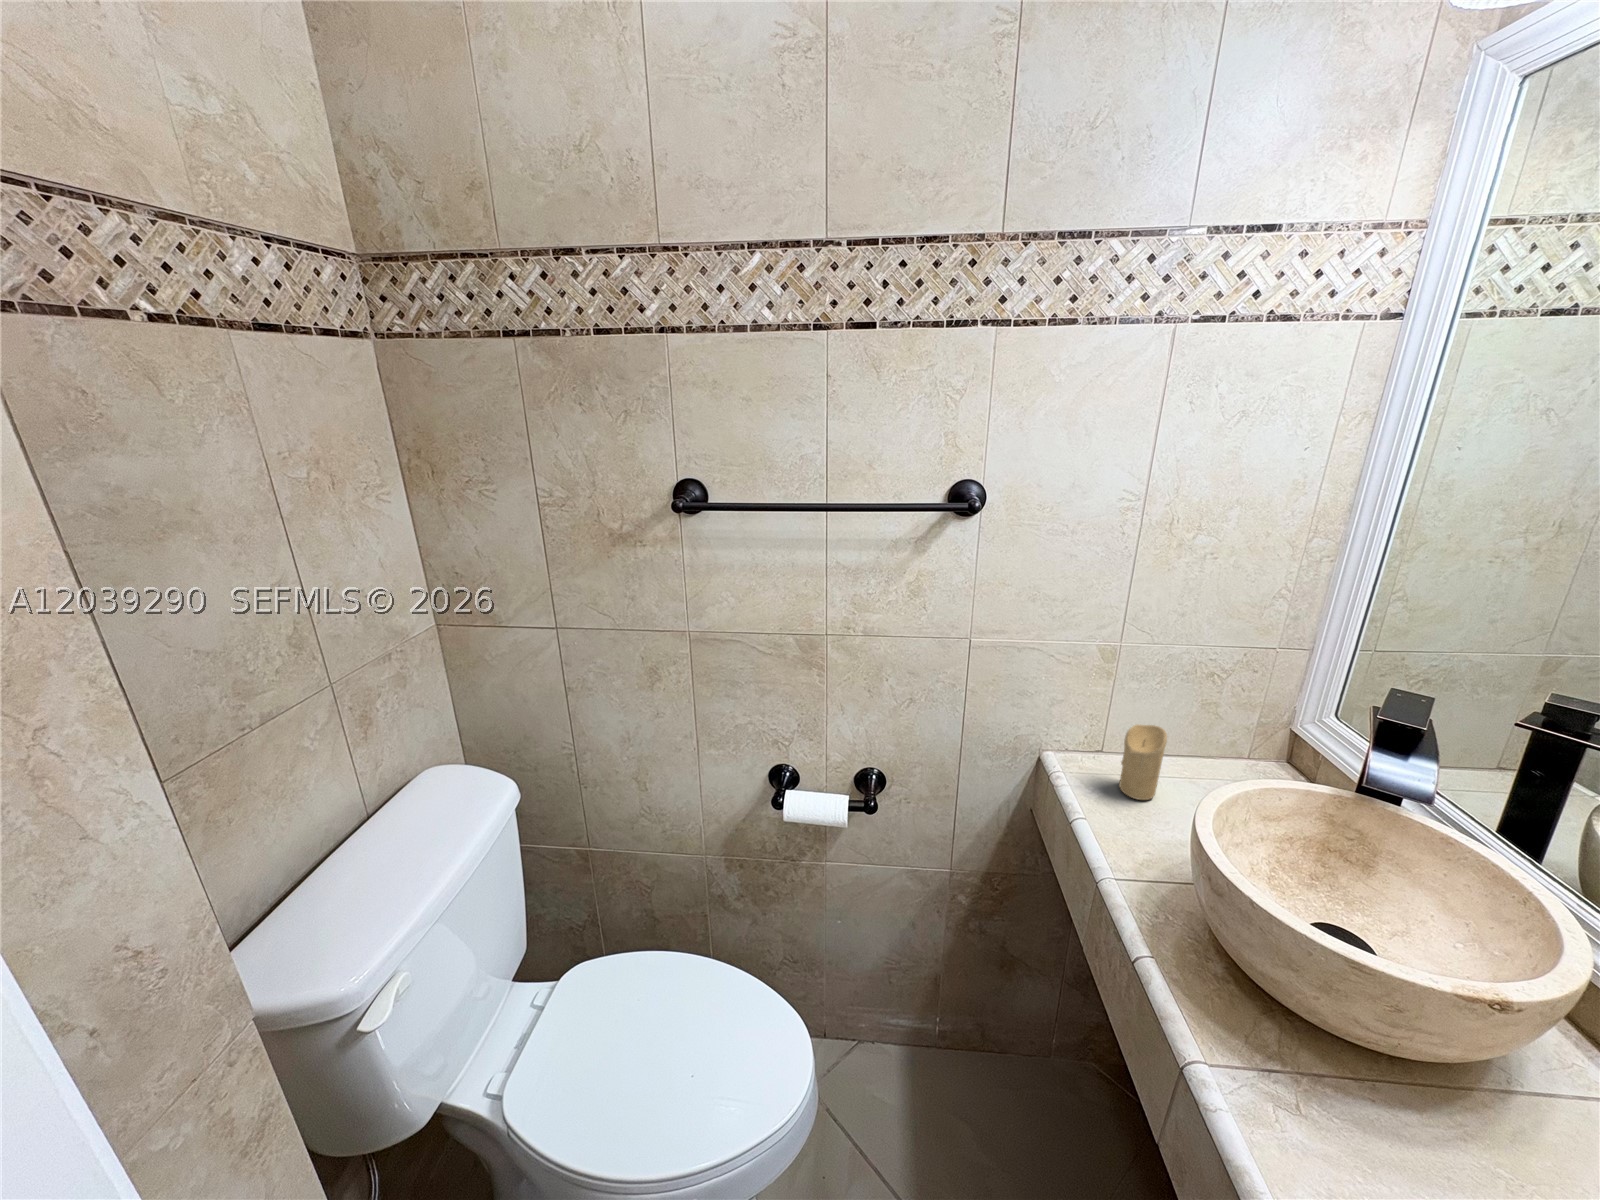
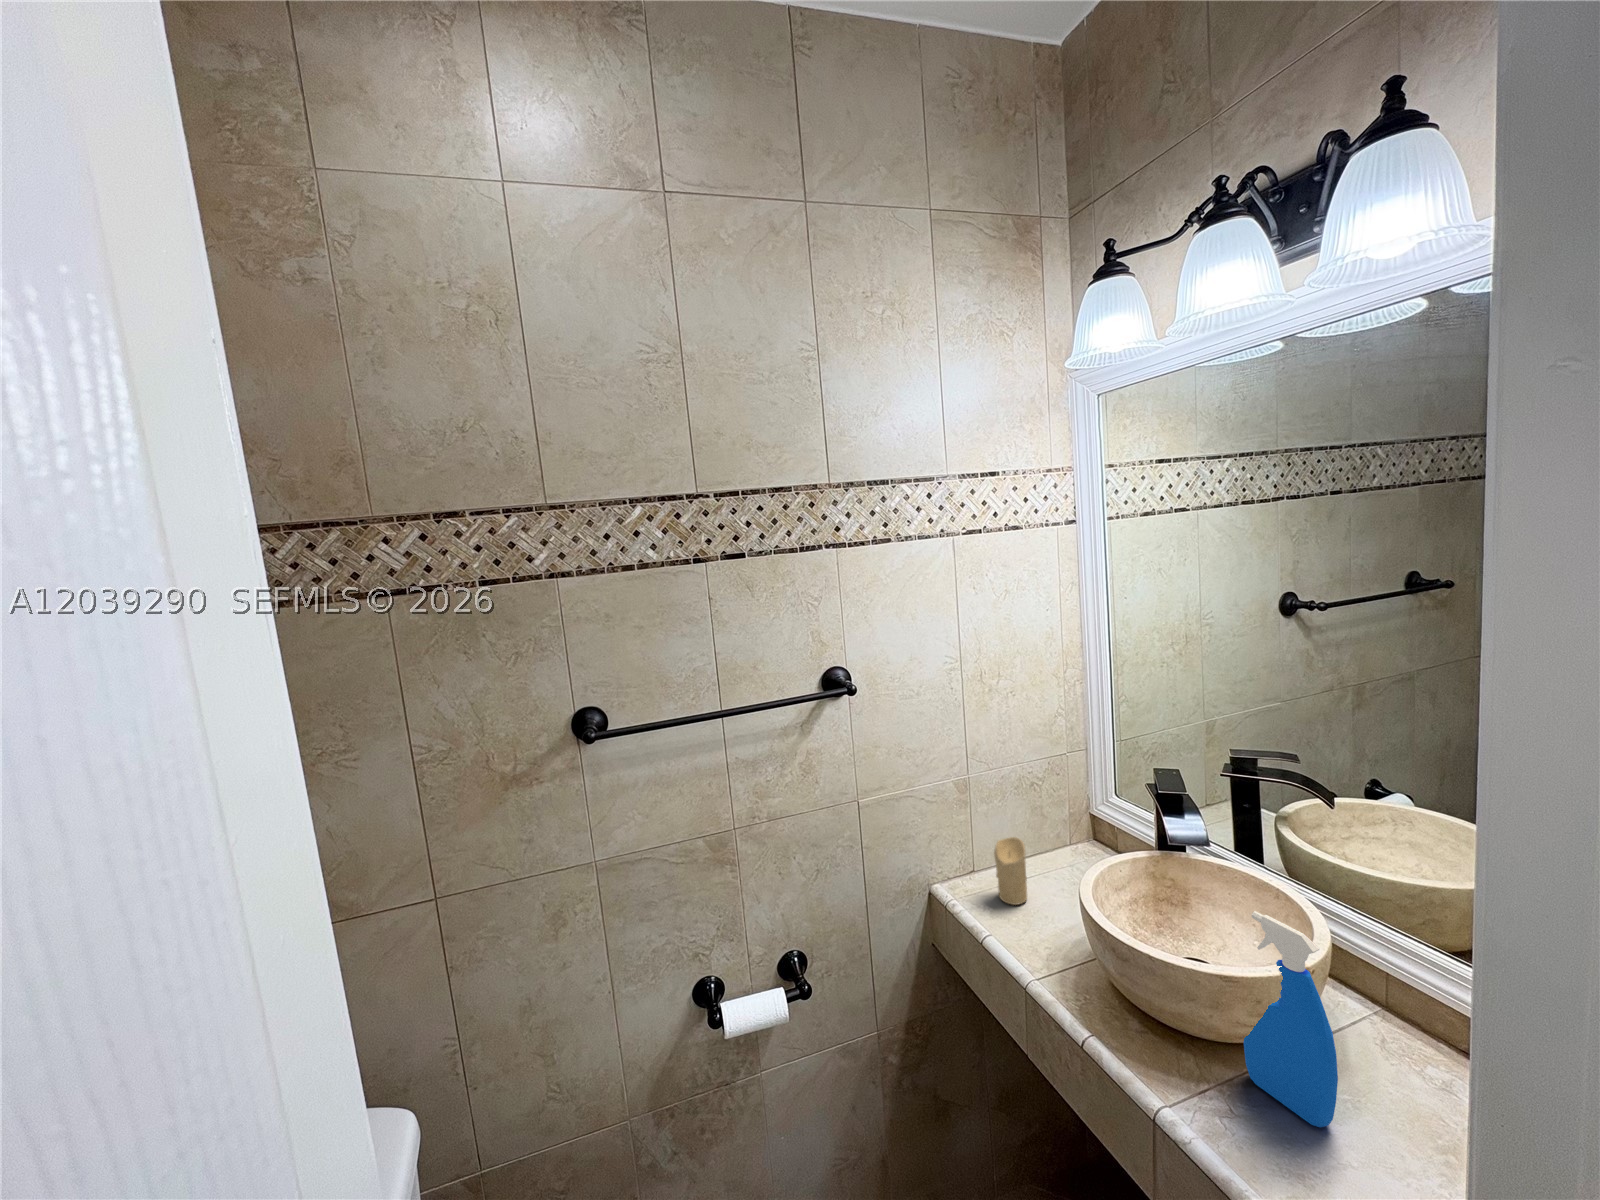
spray bottle: none [1342,899,1511,1179] -> present [1244,911,1338,1127]

